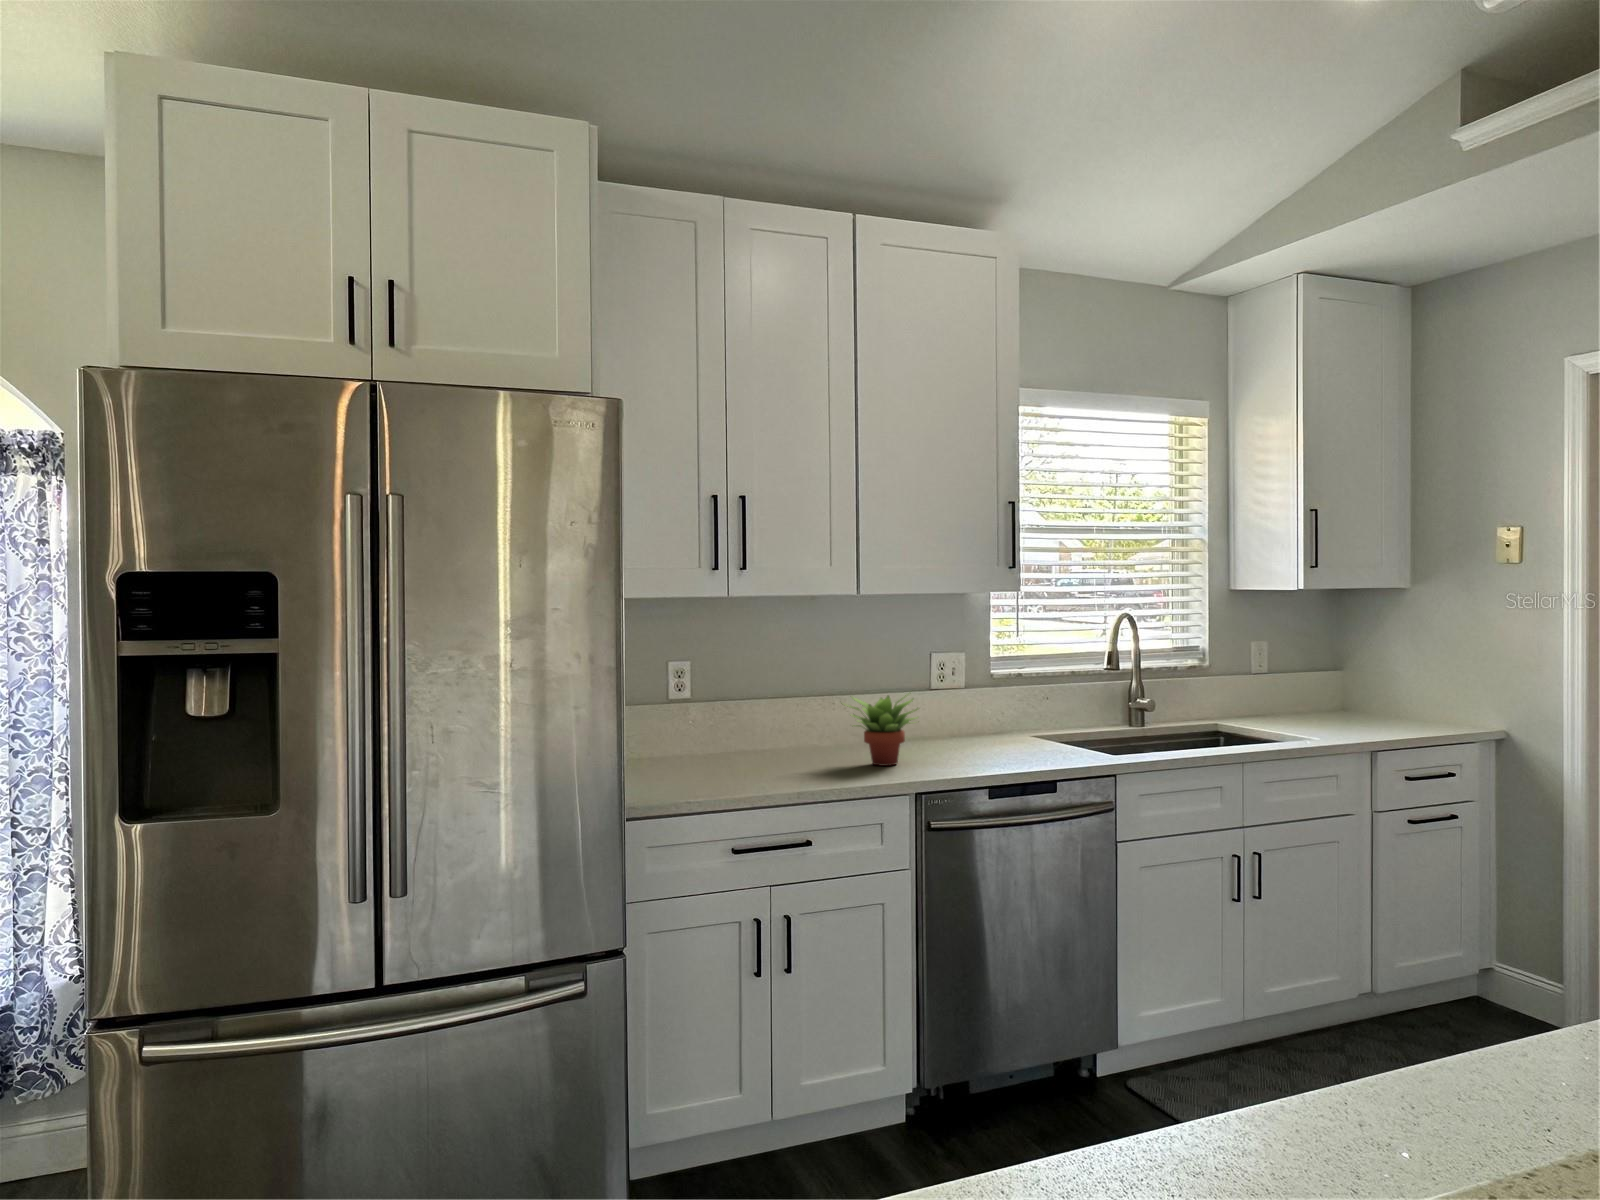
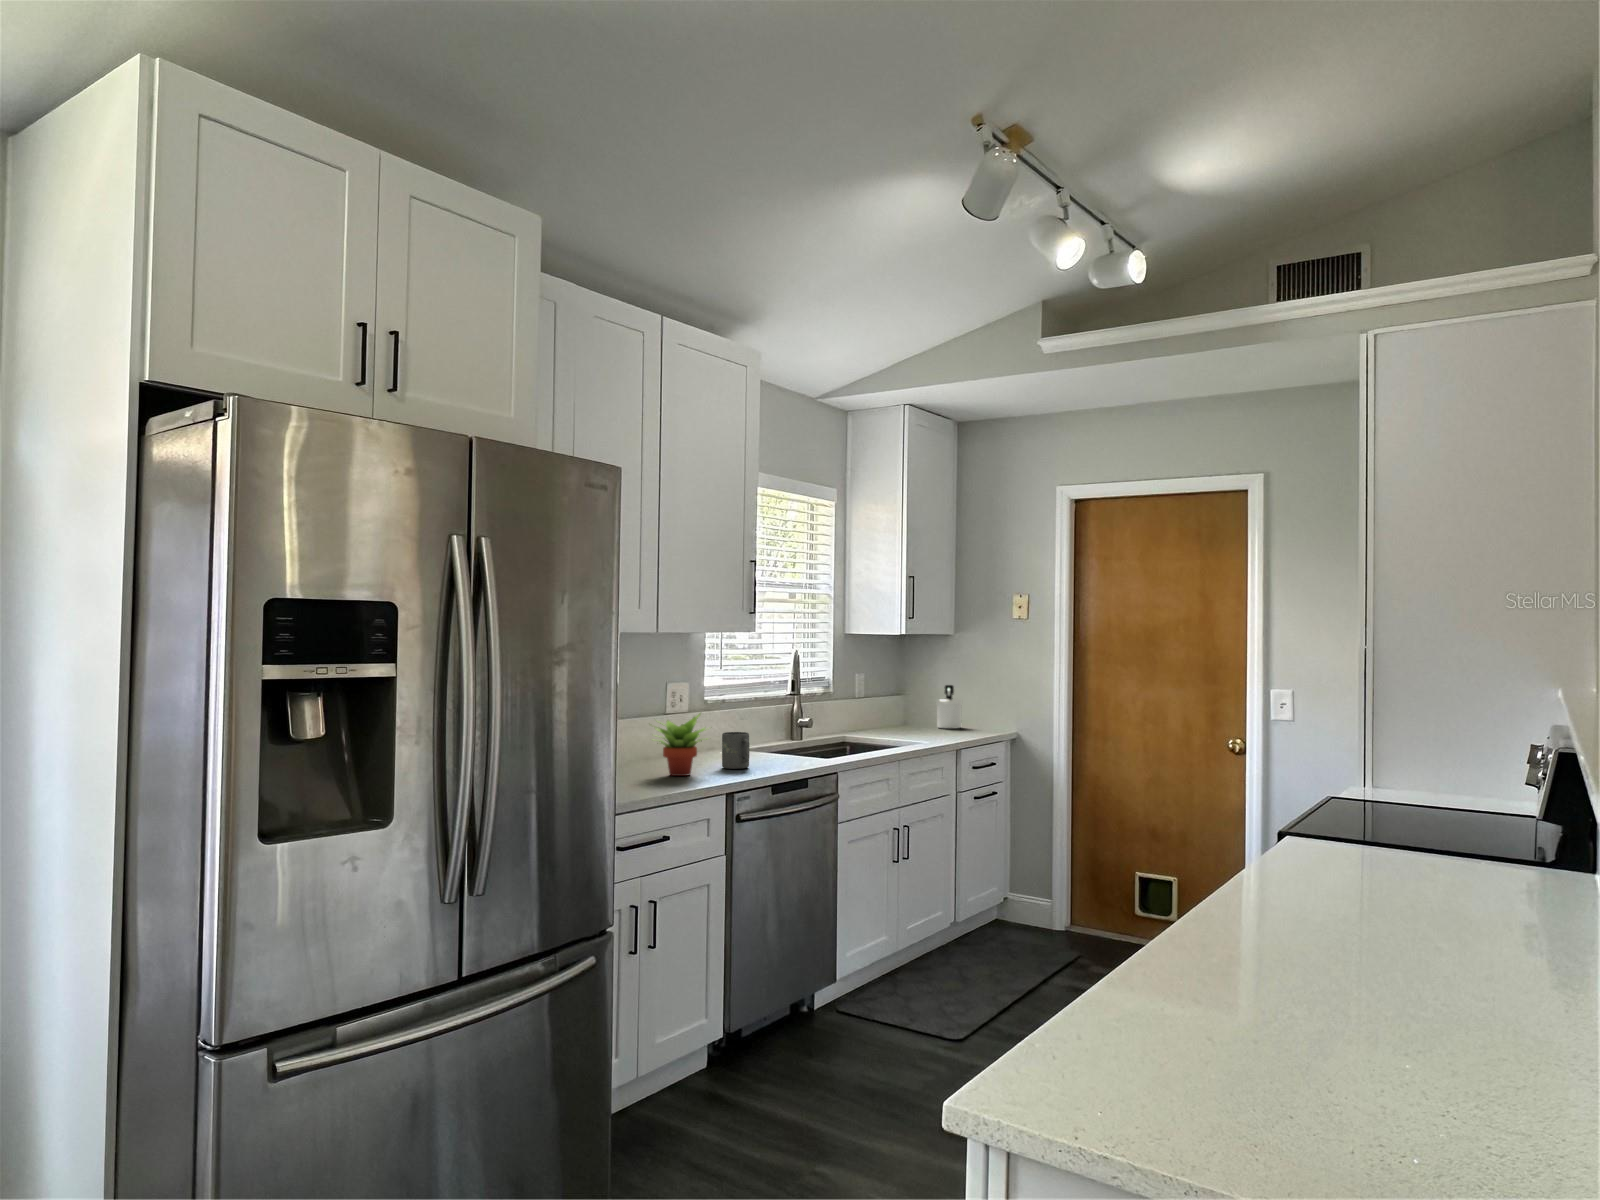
soap dispenser: none [1392,656,1434,716] -> present [936,685,962,728]
mug: none [955,714,989,760] -> present [722,732,750,769]

